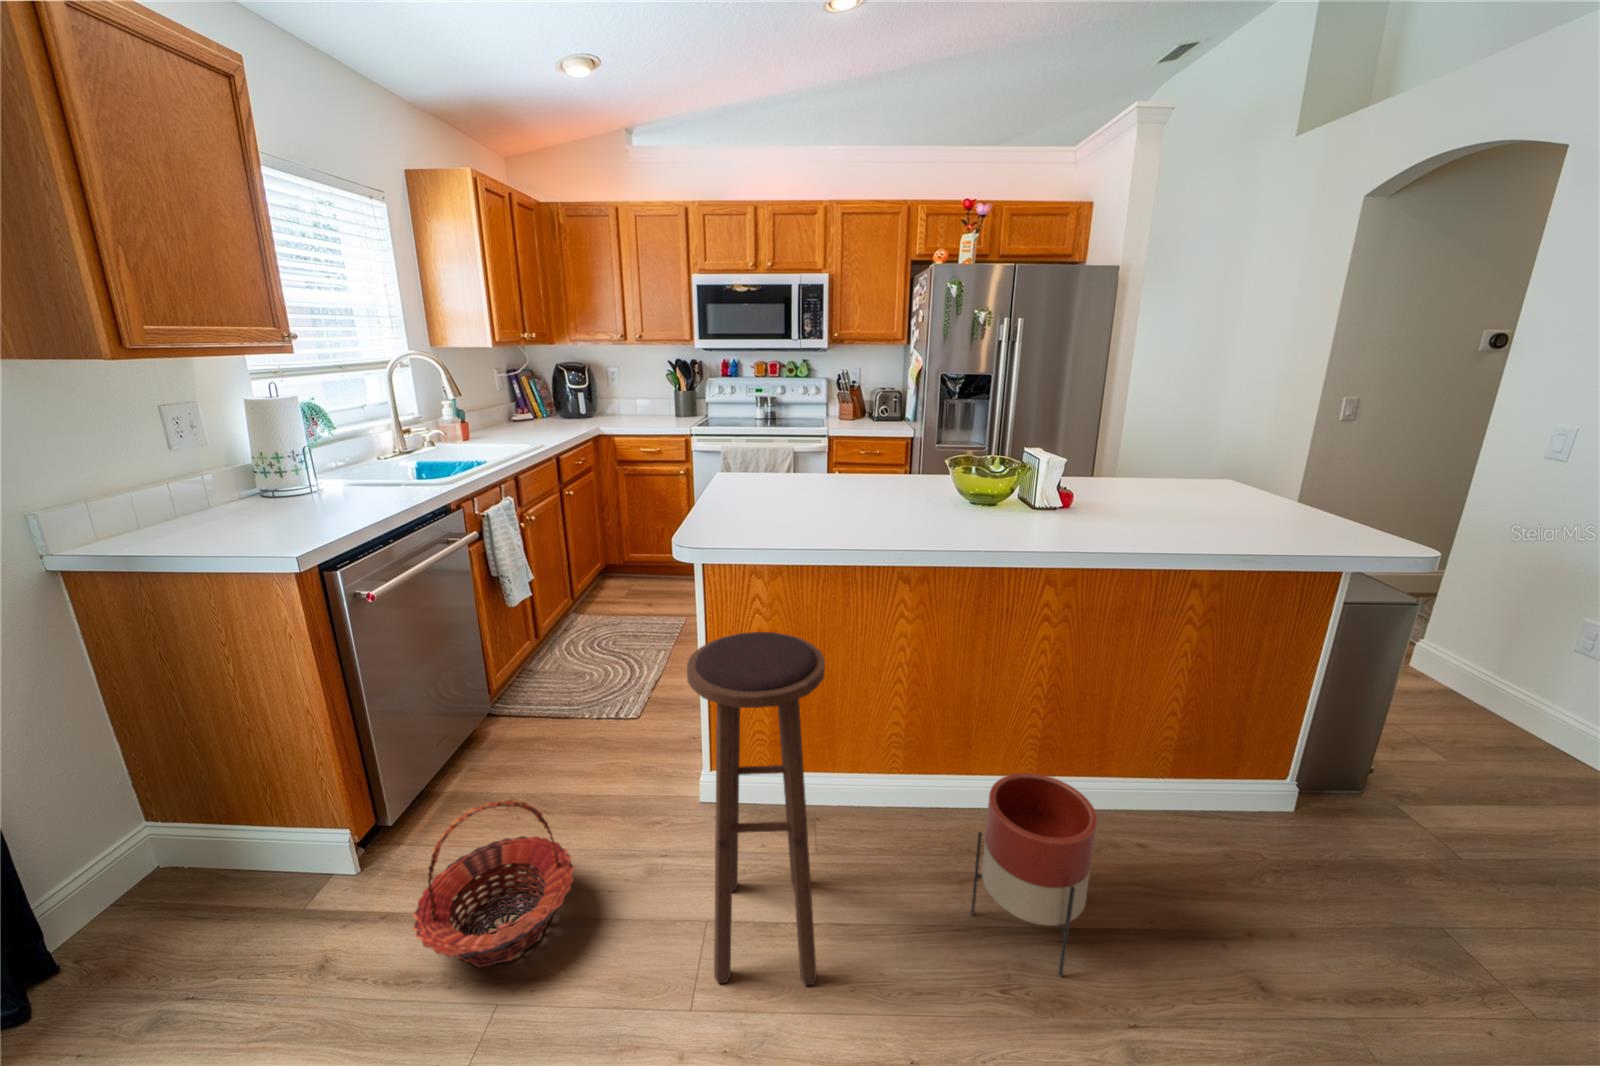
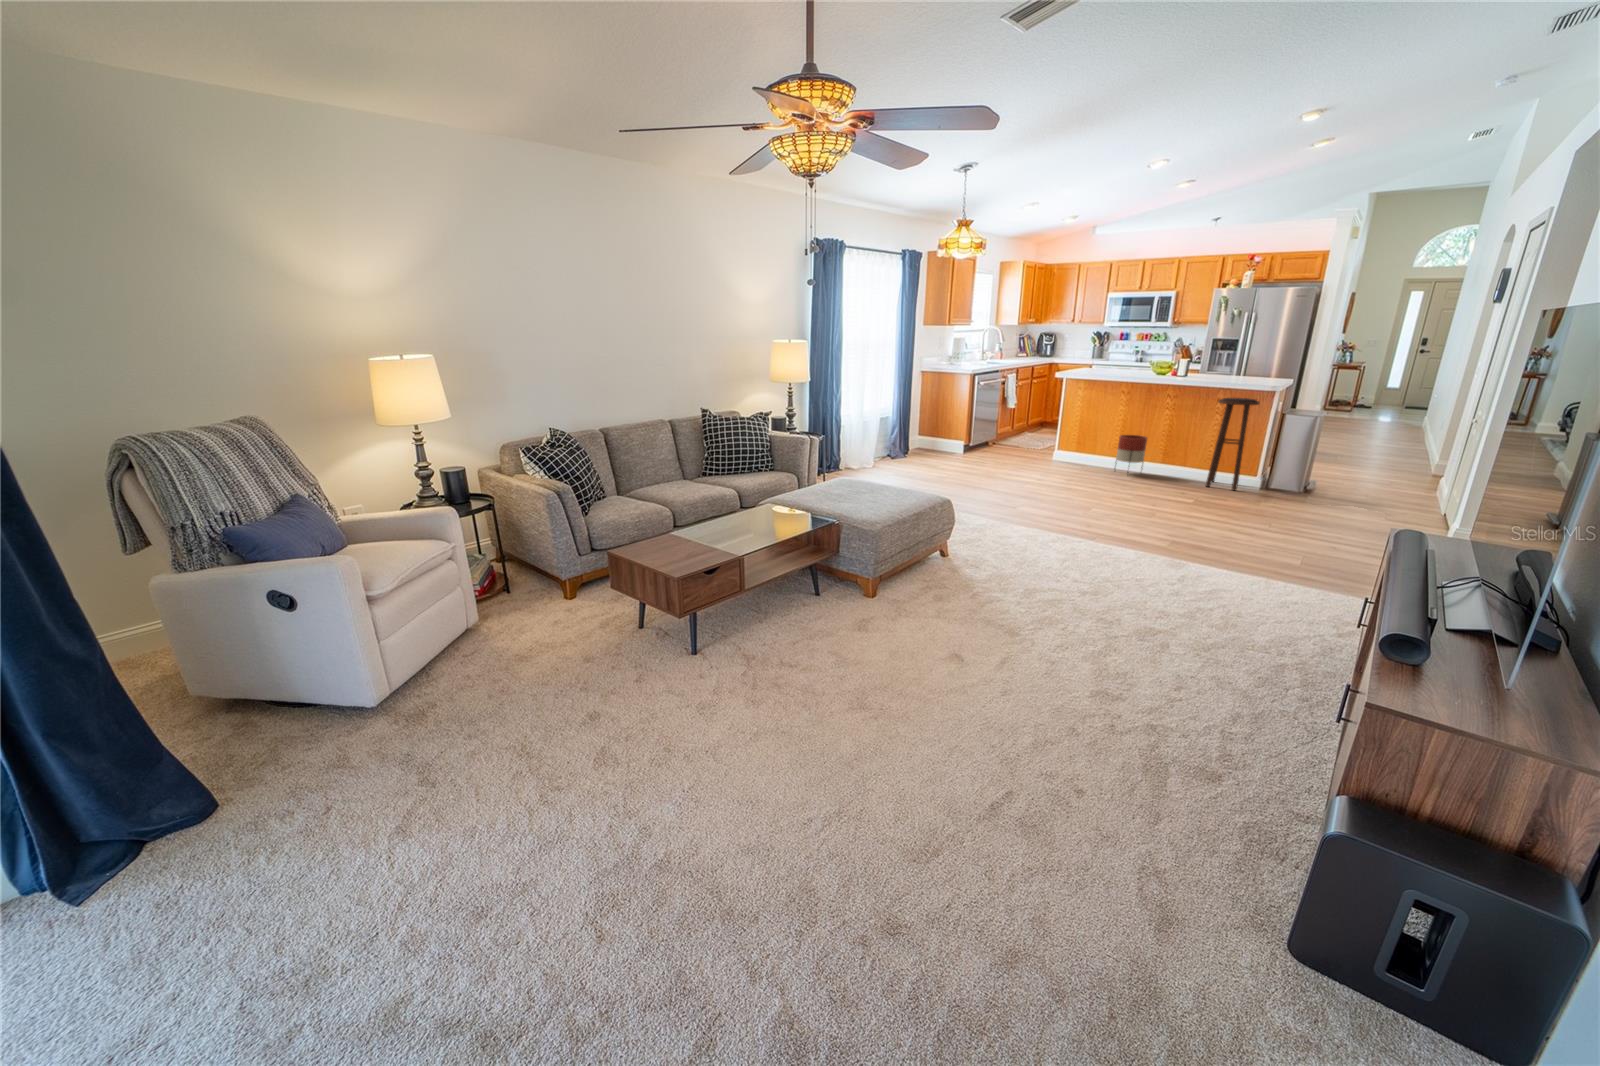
stool: present [687,632,825,985] -> present [1206,398,1260,490]
basket: present [413,801,575,967] -> none [983,425,1018,459]

